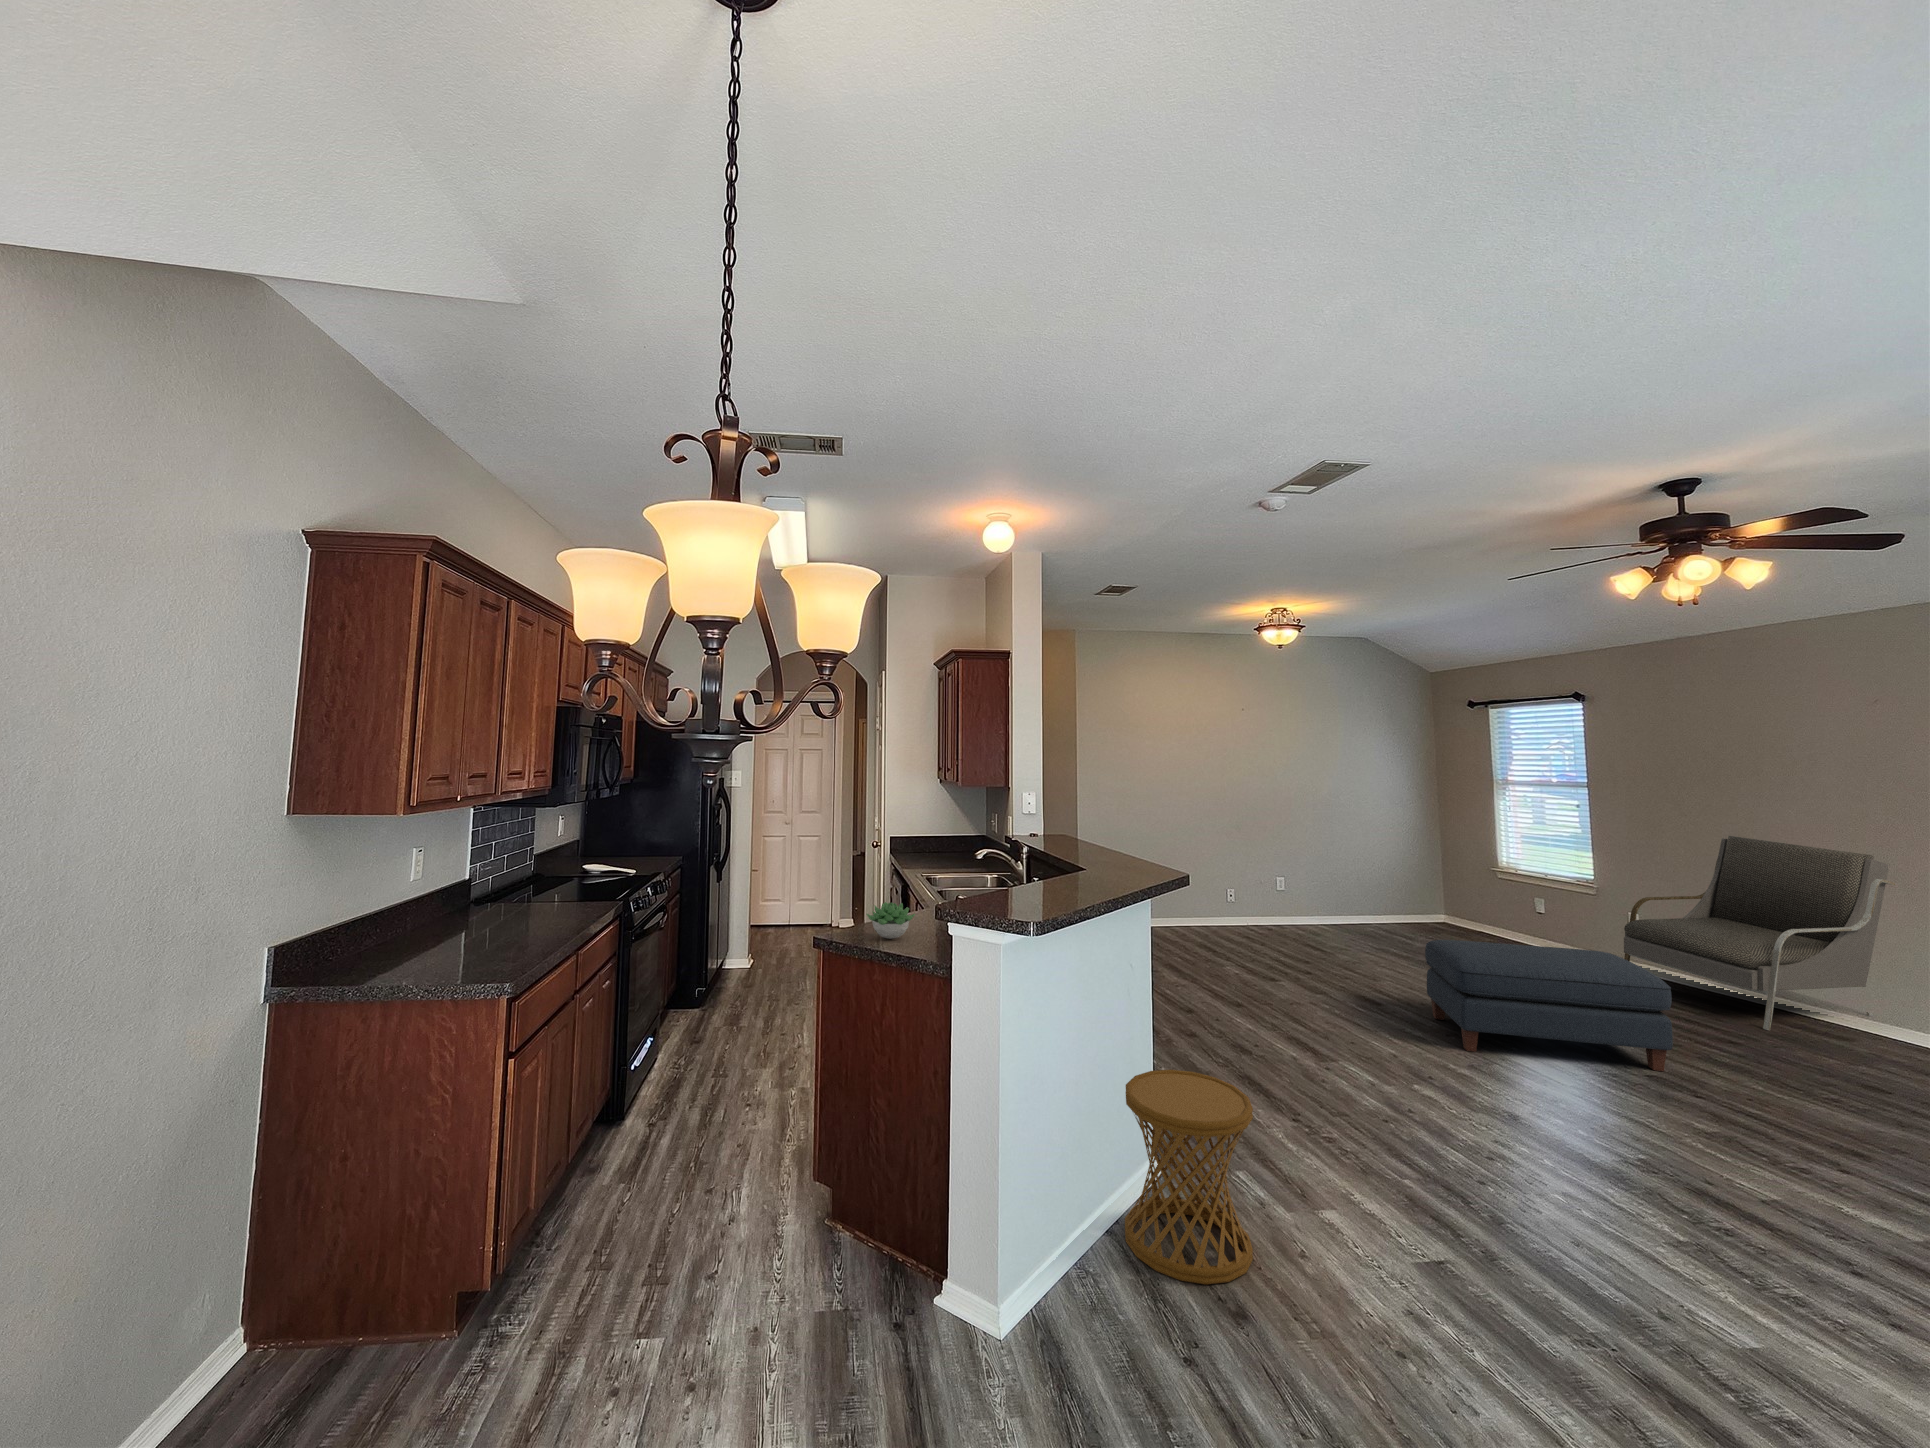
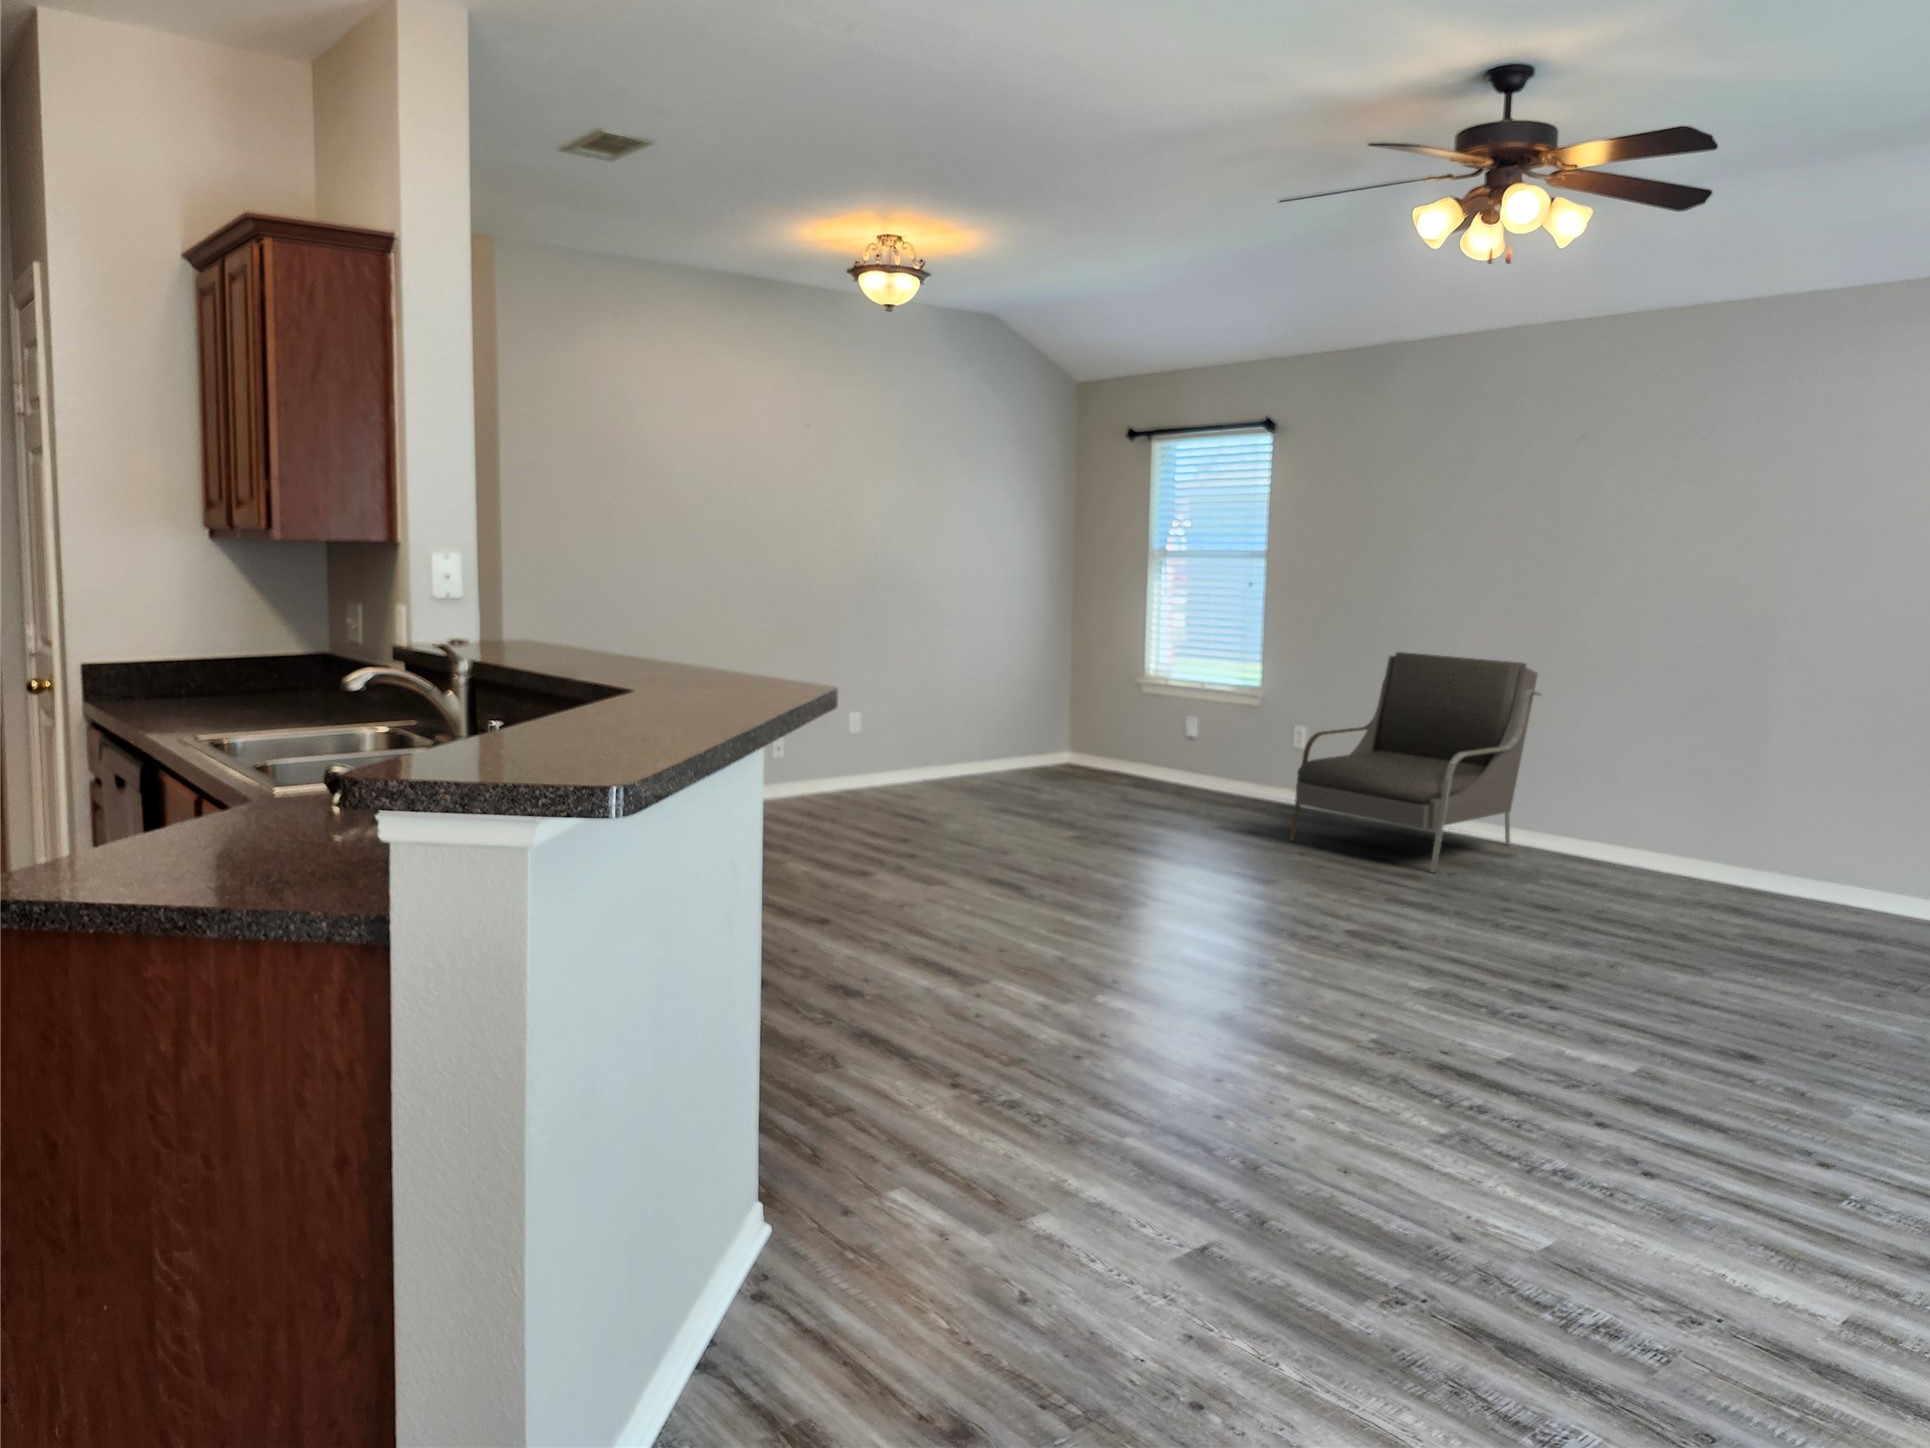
succulent plant: present [866,902,915,939] -> none [111,780,256,865]
ottoman: present [1425,940,1673,1071] -> none [1099,798,1374,949]
side table: present [1125,1070,1253,1284] -> none [733,1043,961,1408]

